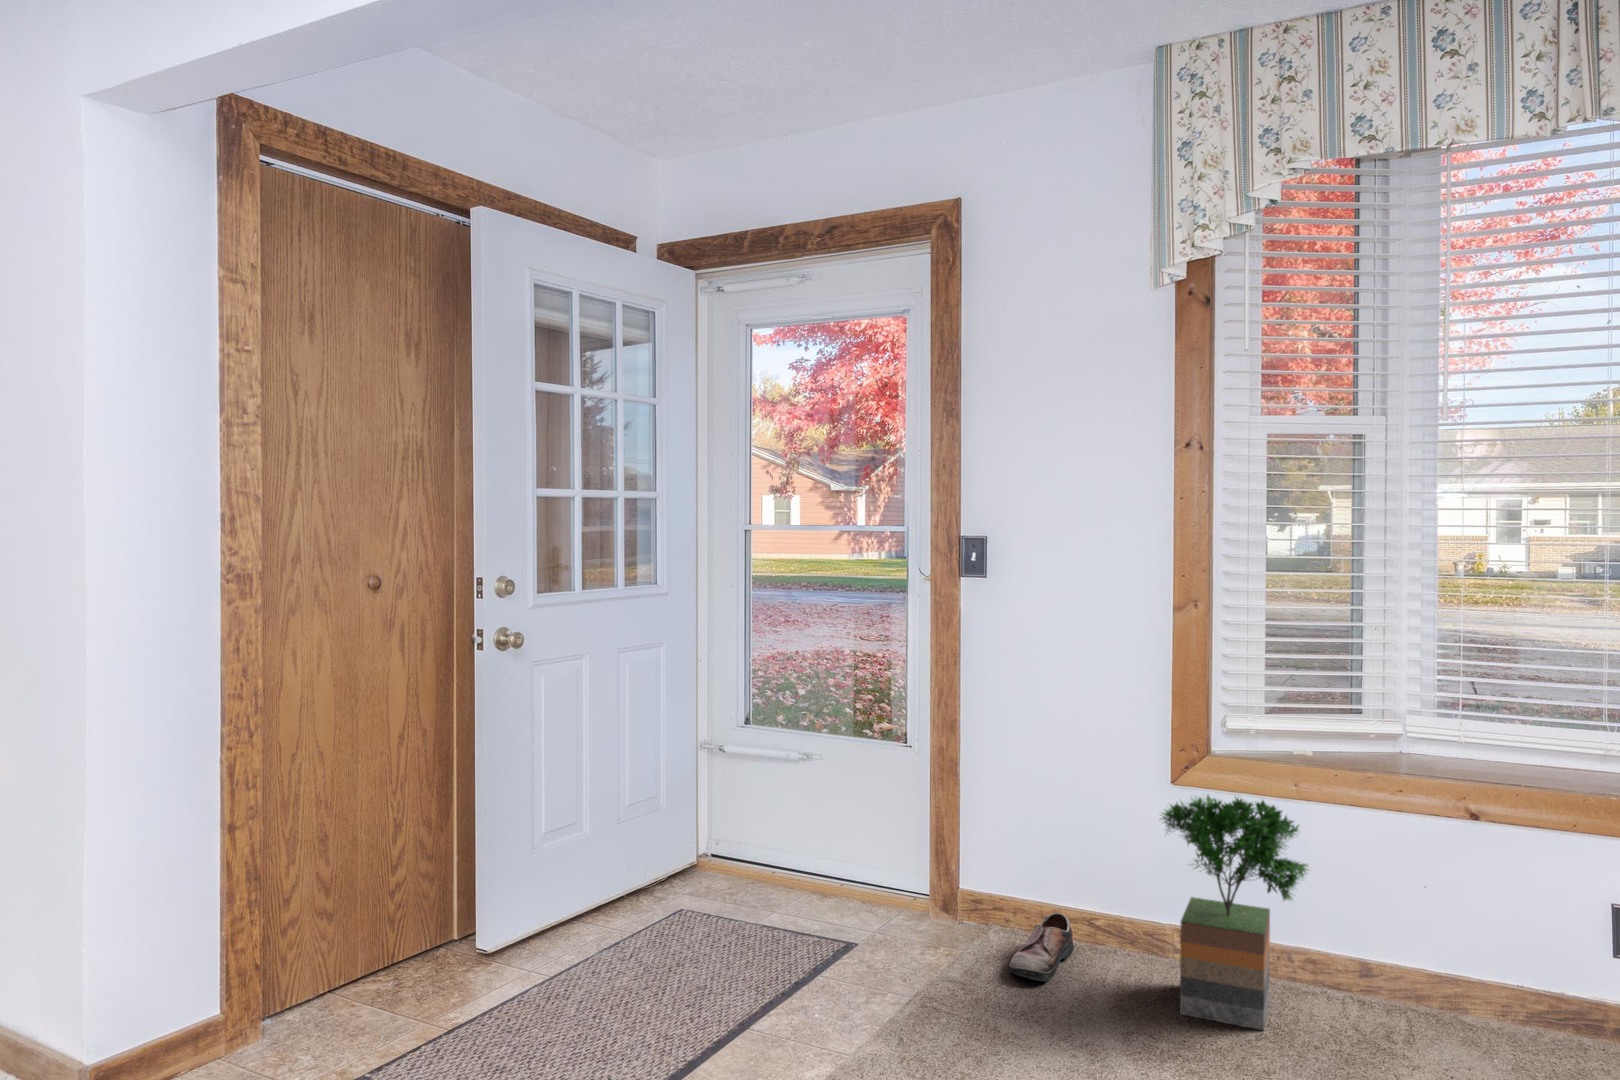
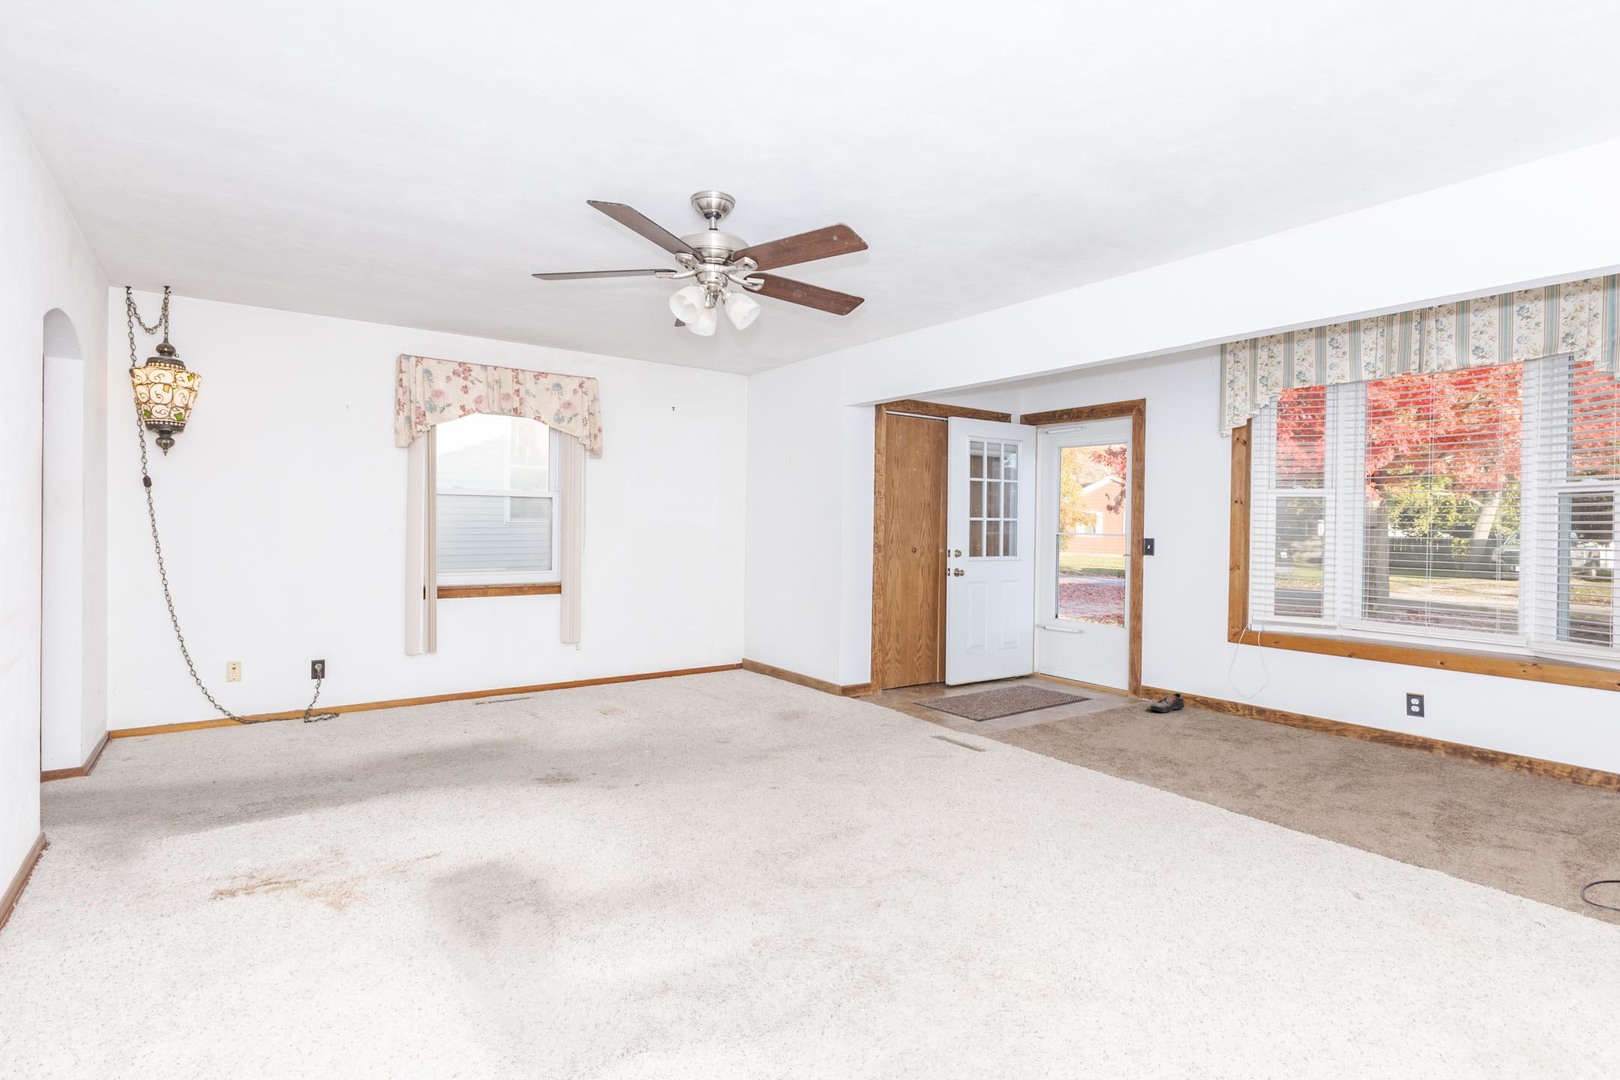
potted tree: present [1162,795,1308,1030] -> none [1211,641,1272,729]

